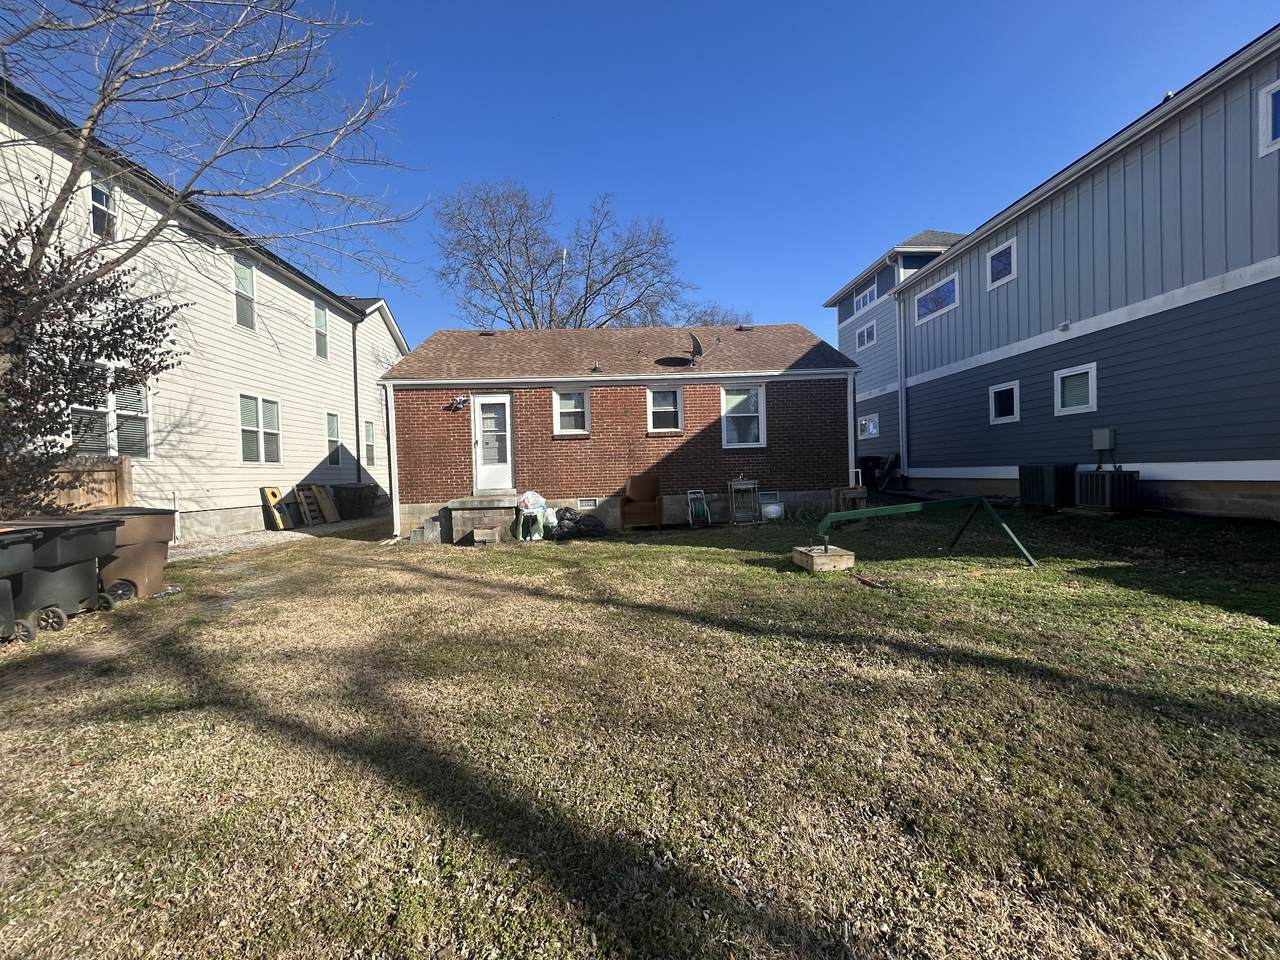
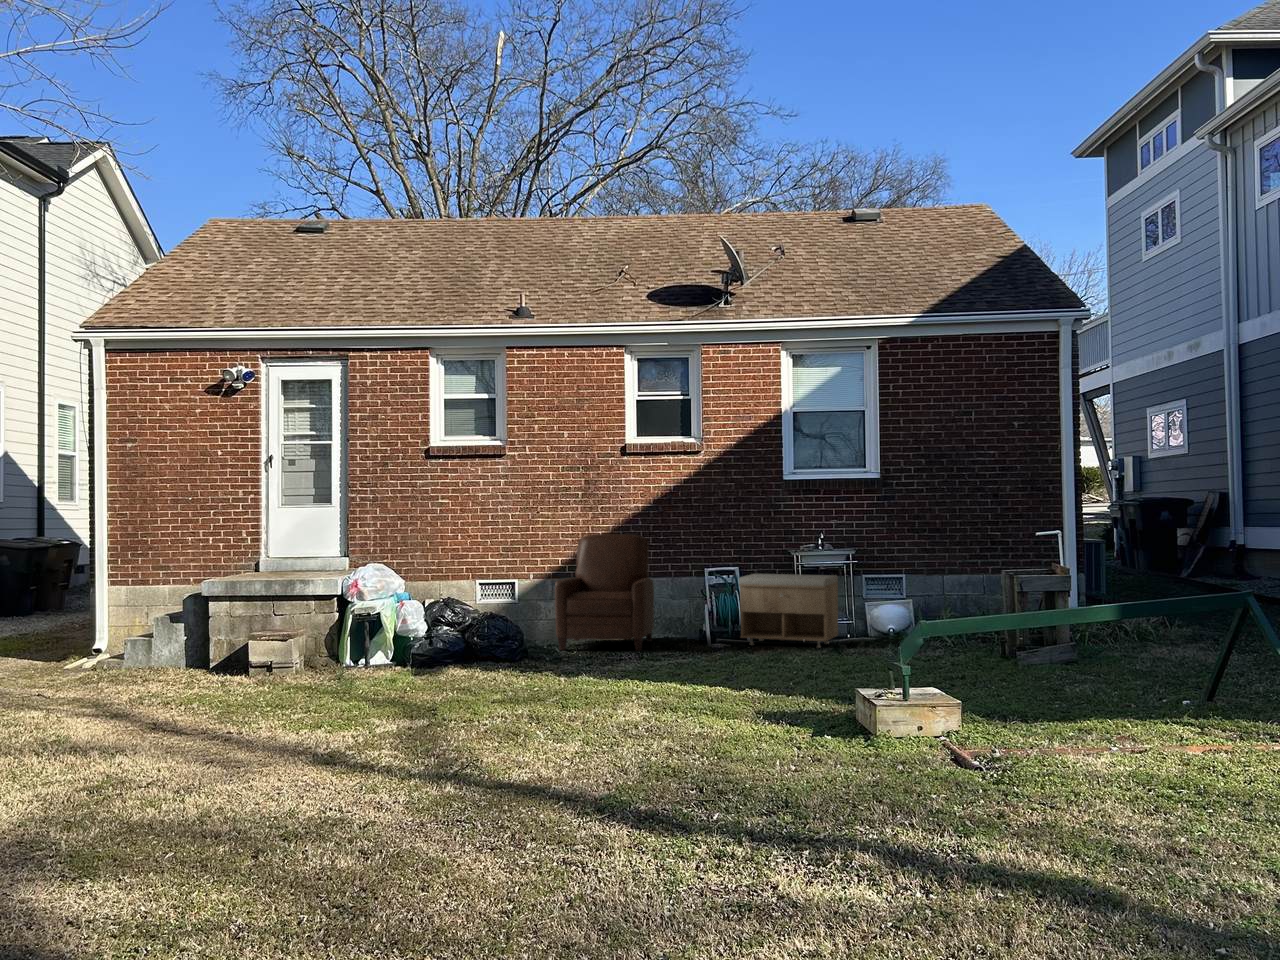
storage bench: none [705,493,751,526] -> present [739,574,838,648]

